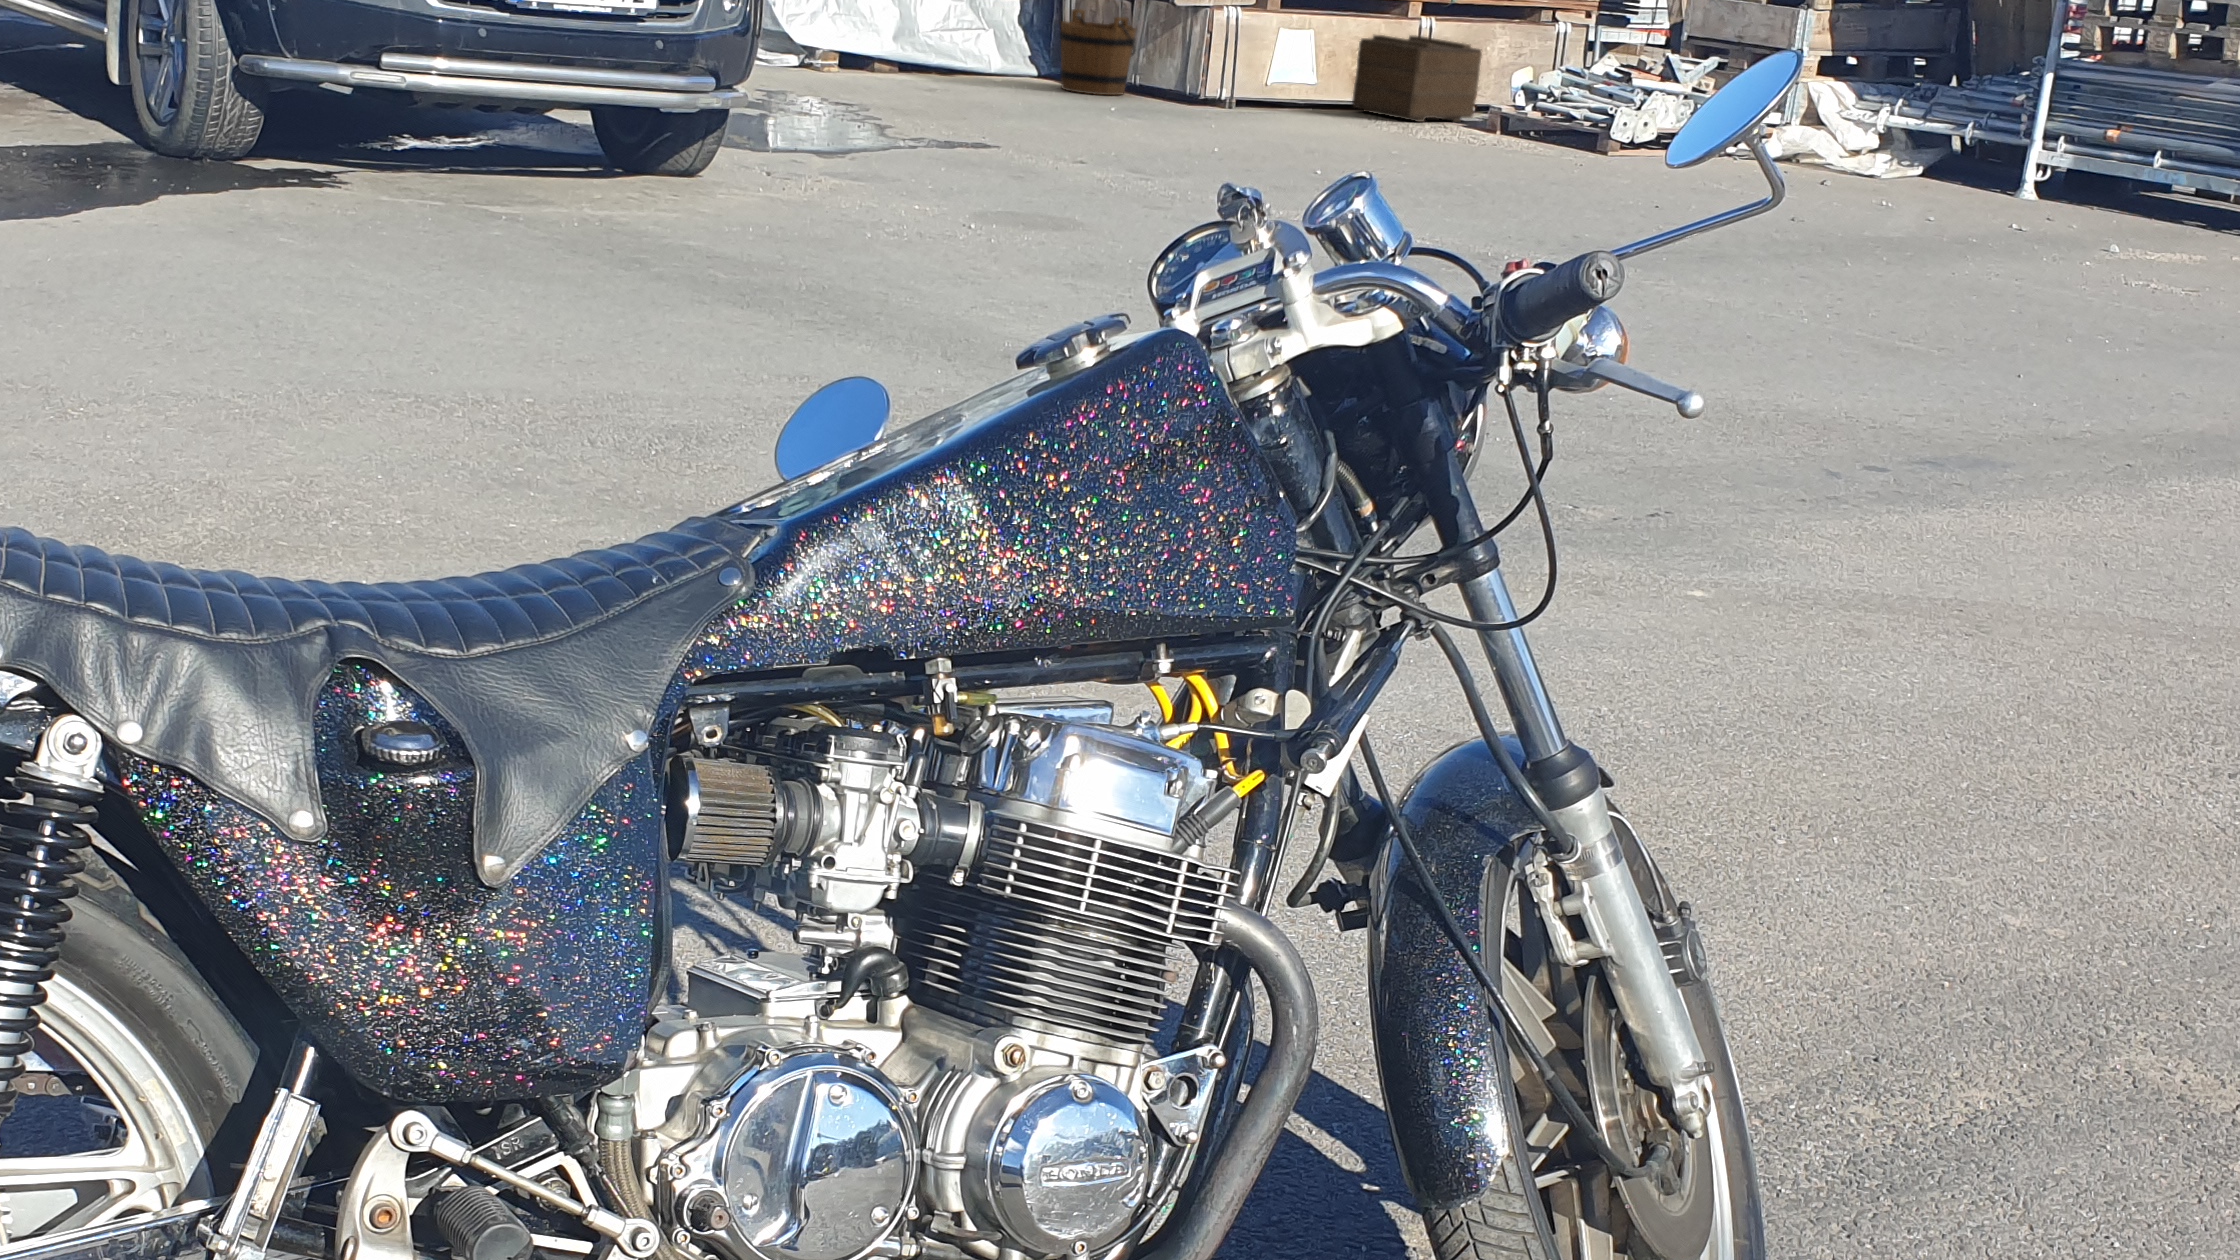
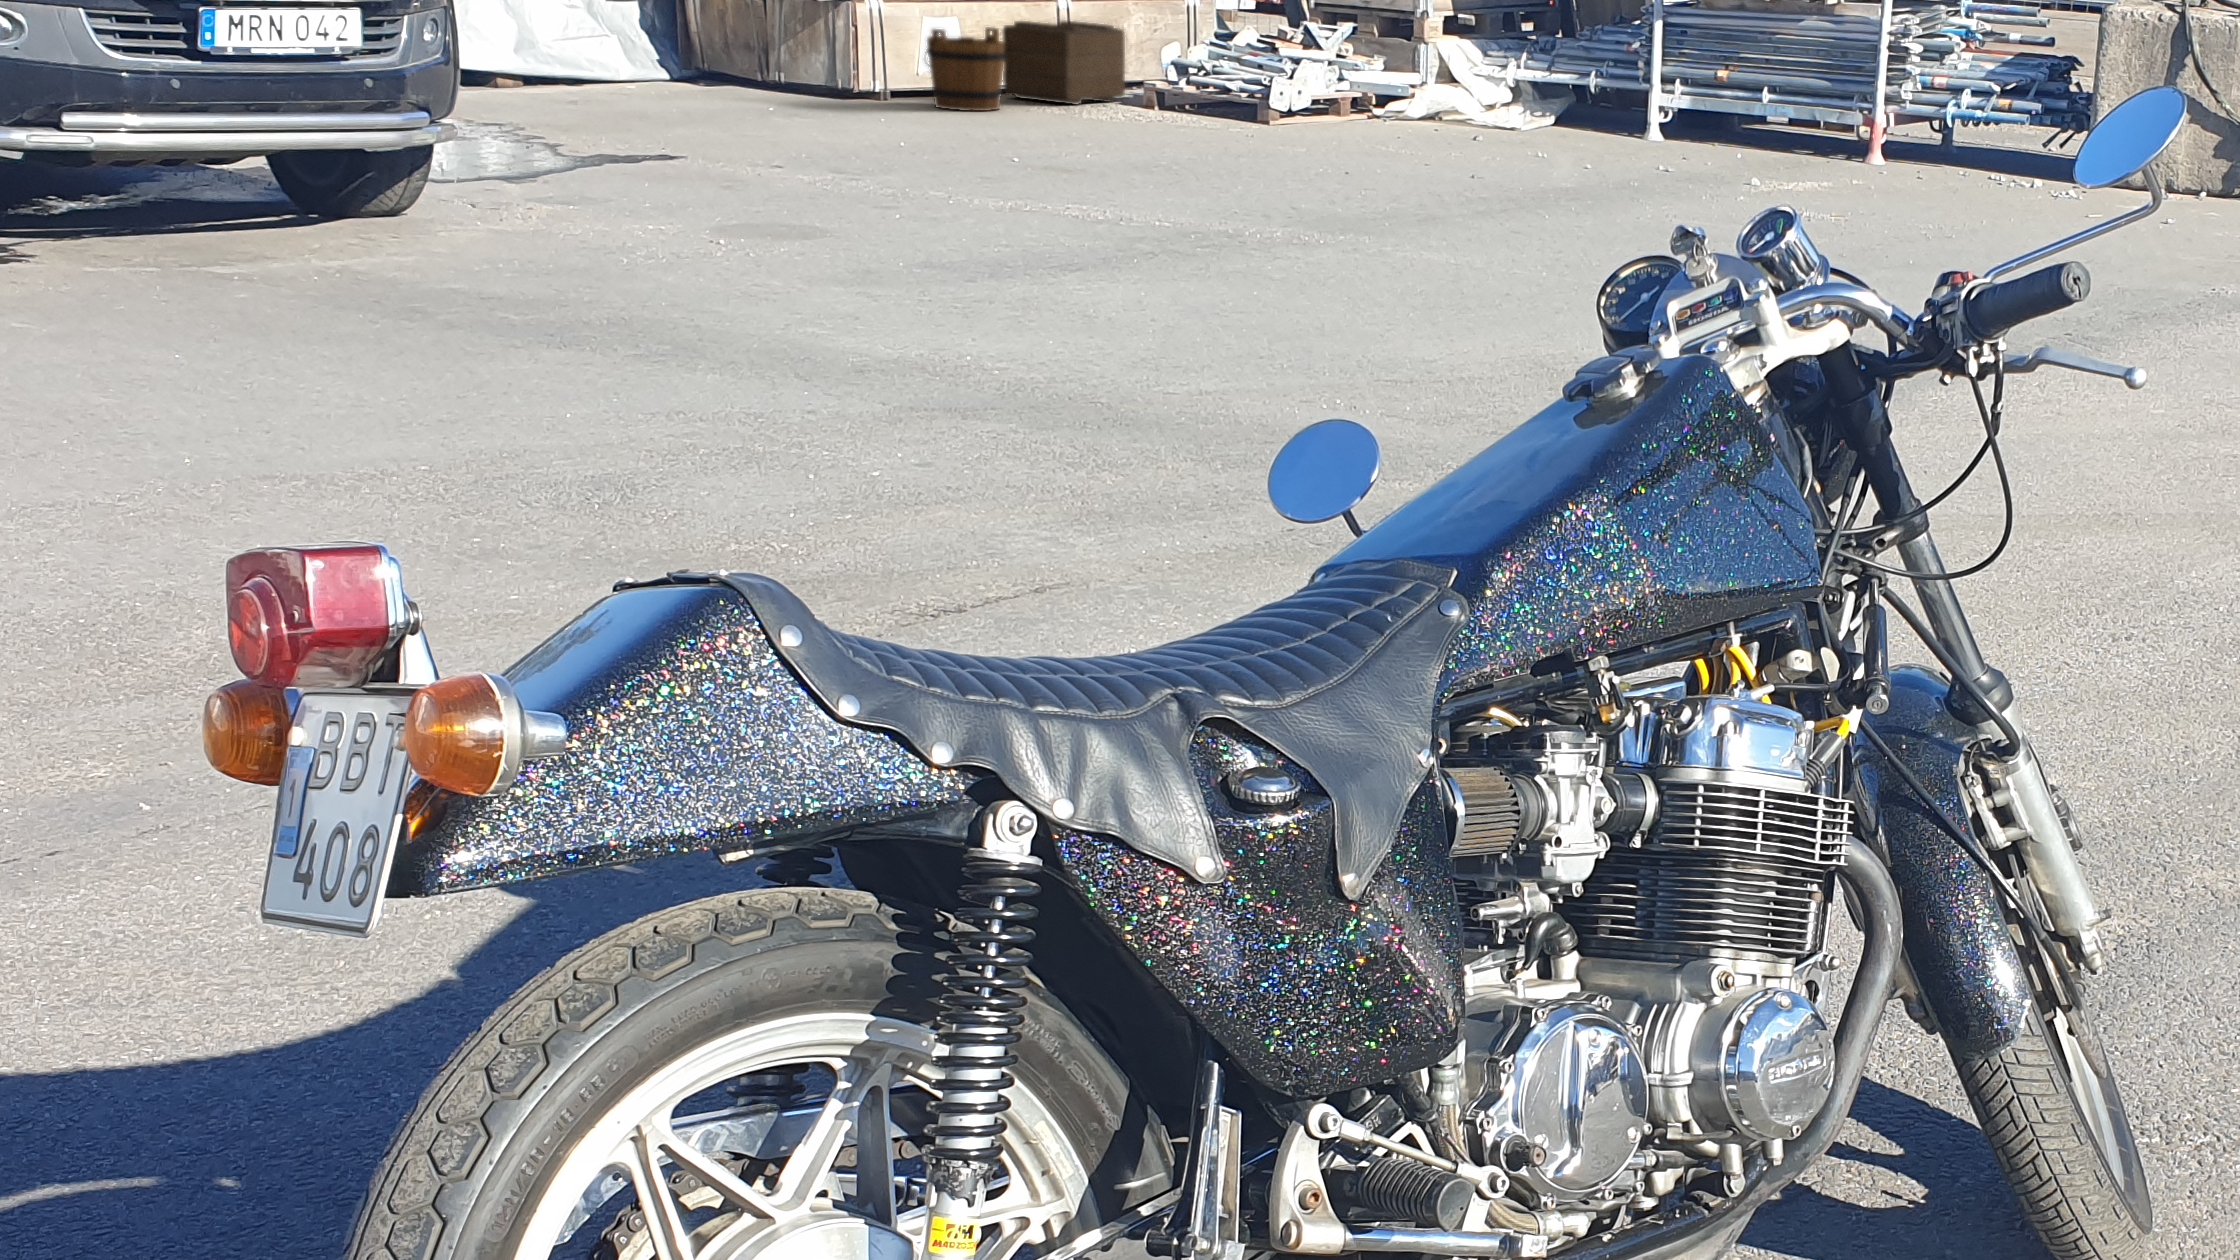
bucket: present [1060,9,1136,95] -> present [925,27,1005,111]

